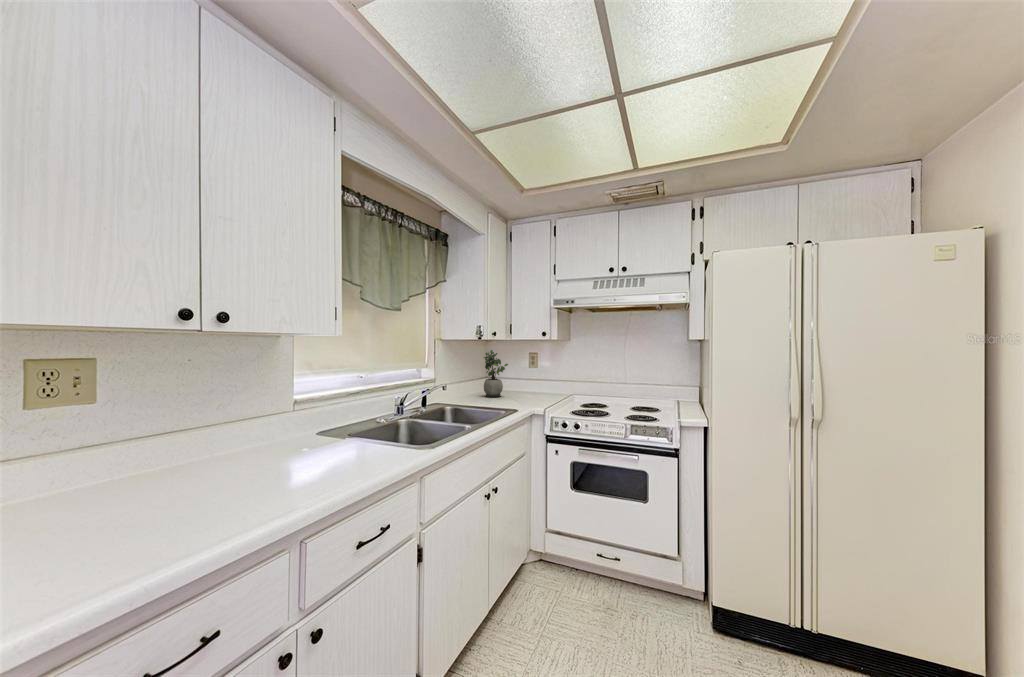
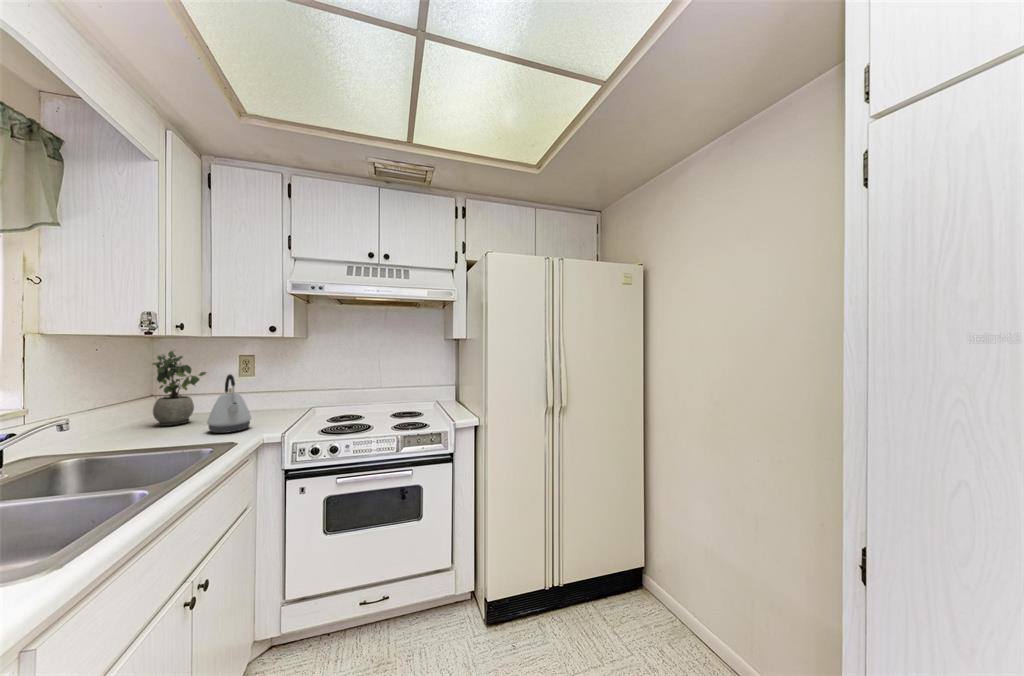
kettle: none [507,366,530,404] -> present [207,374,251,433]

